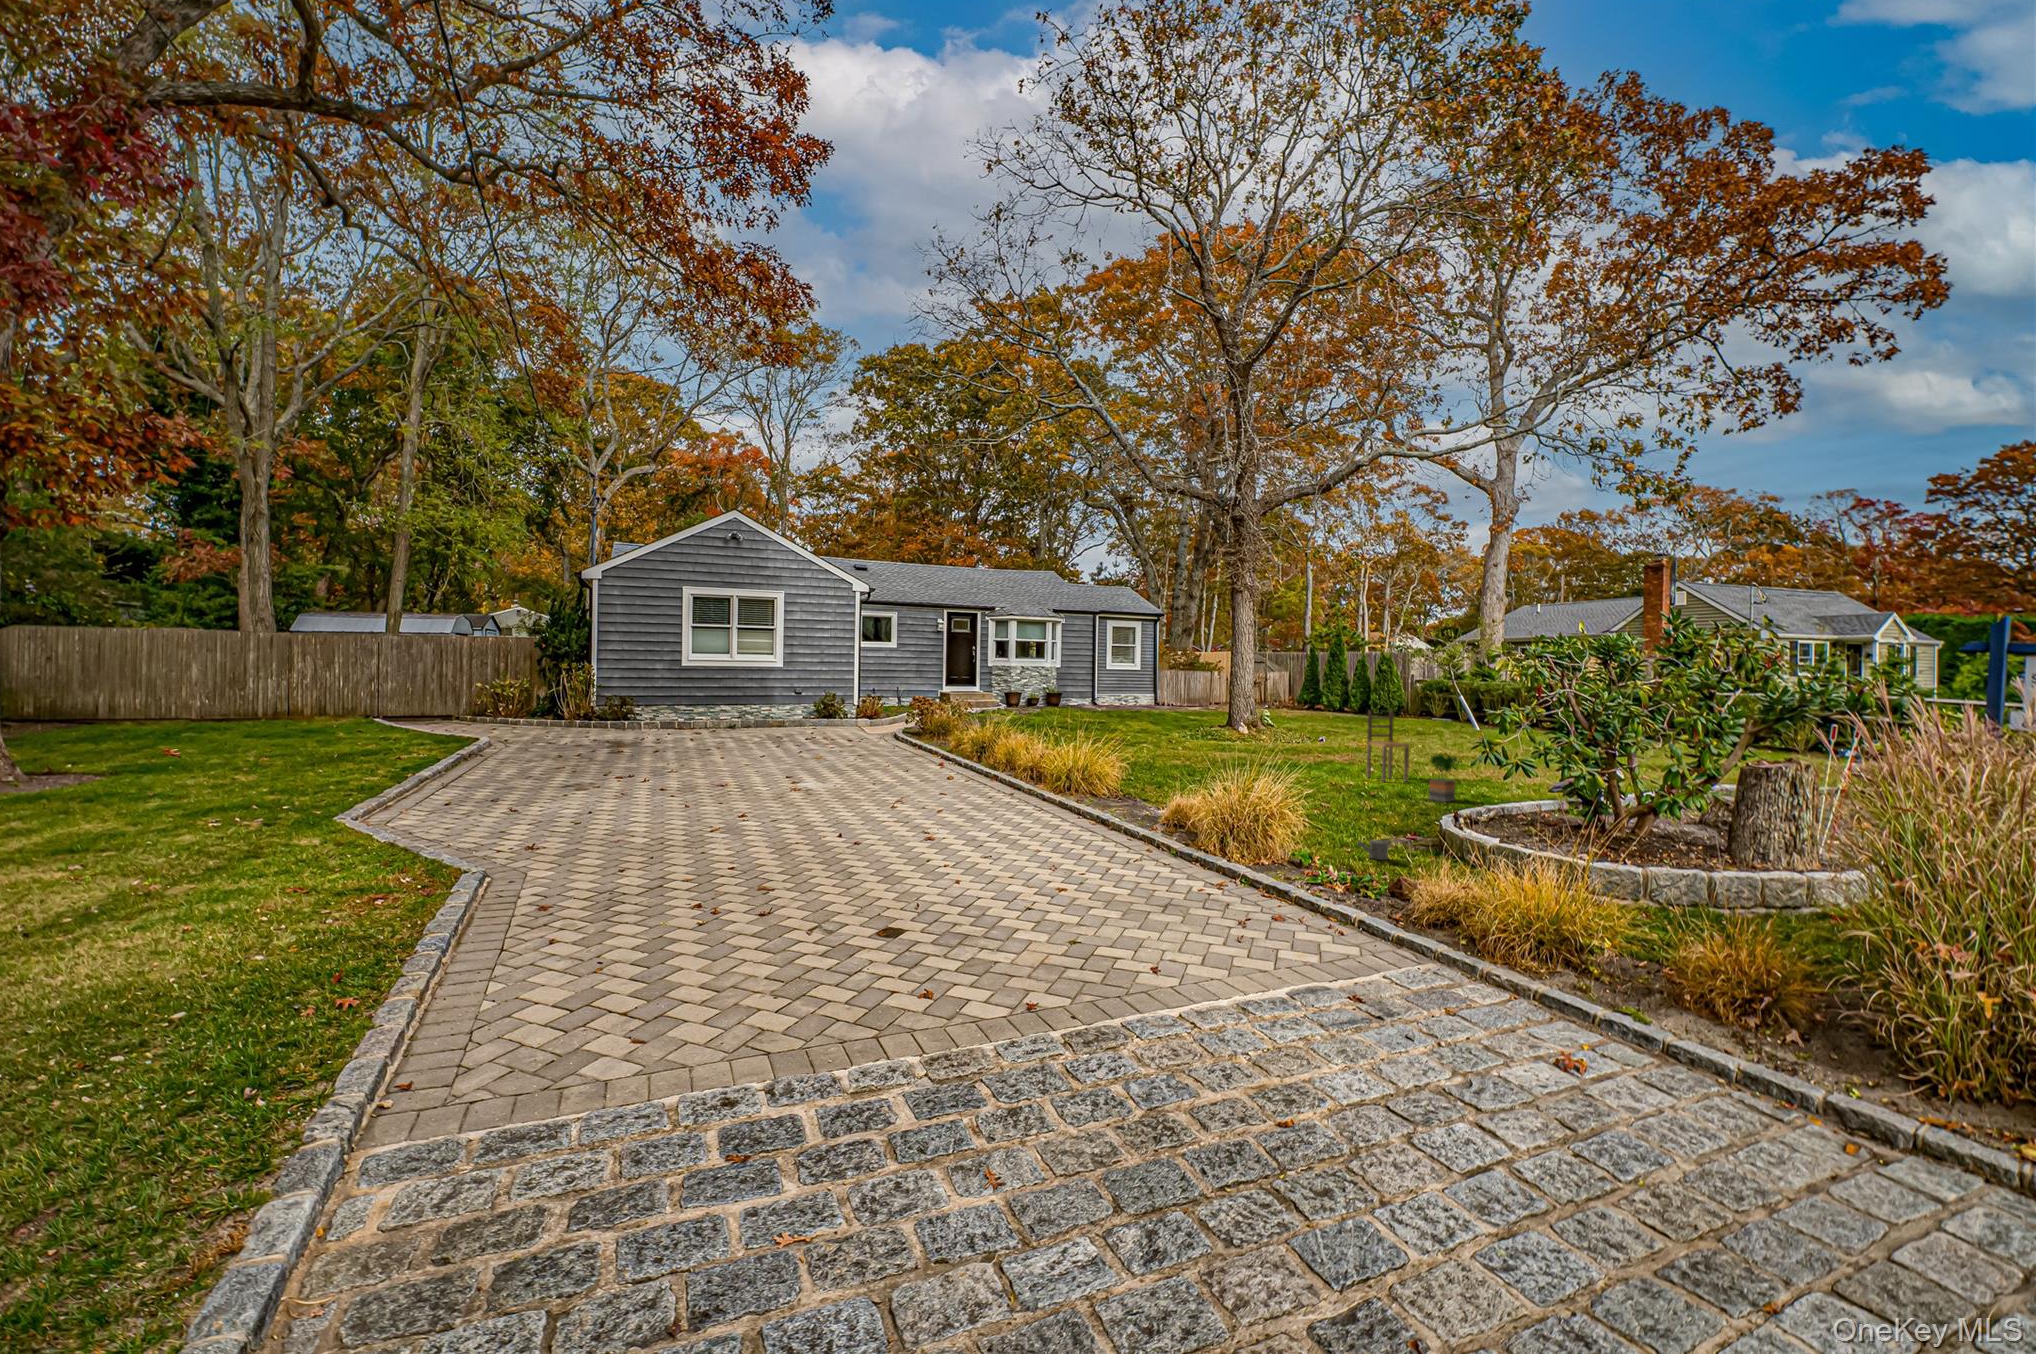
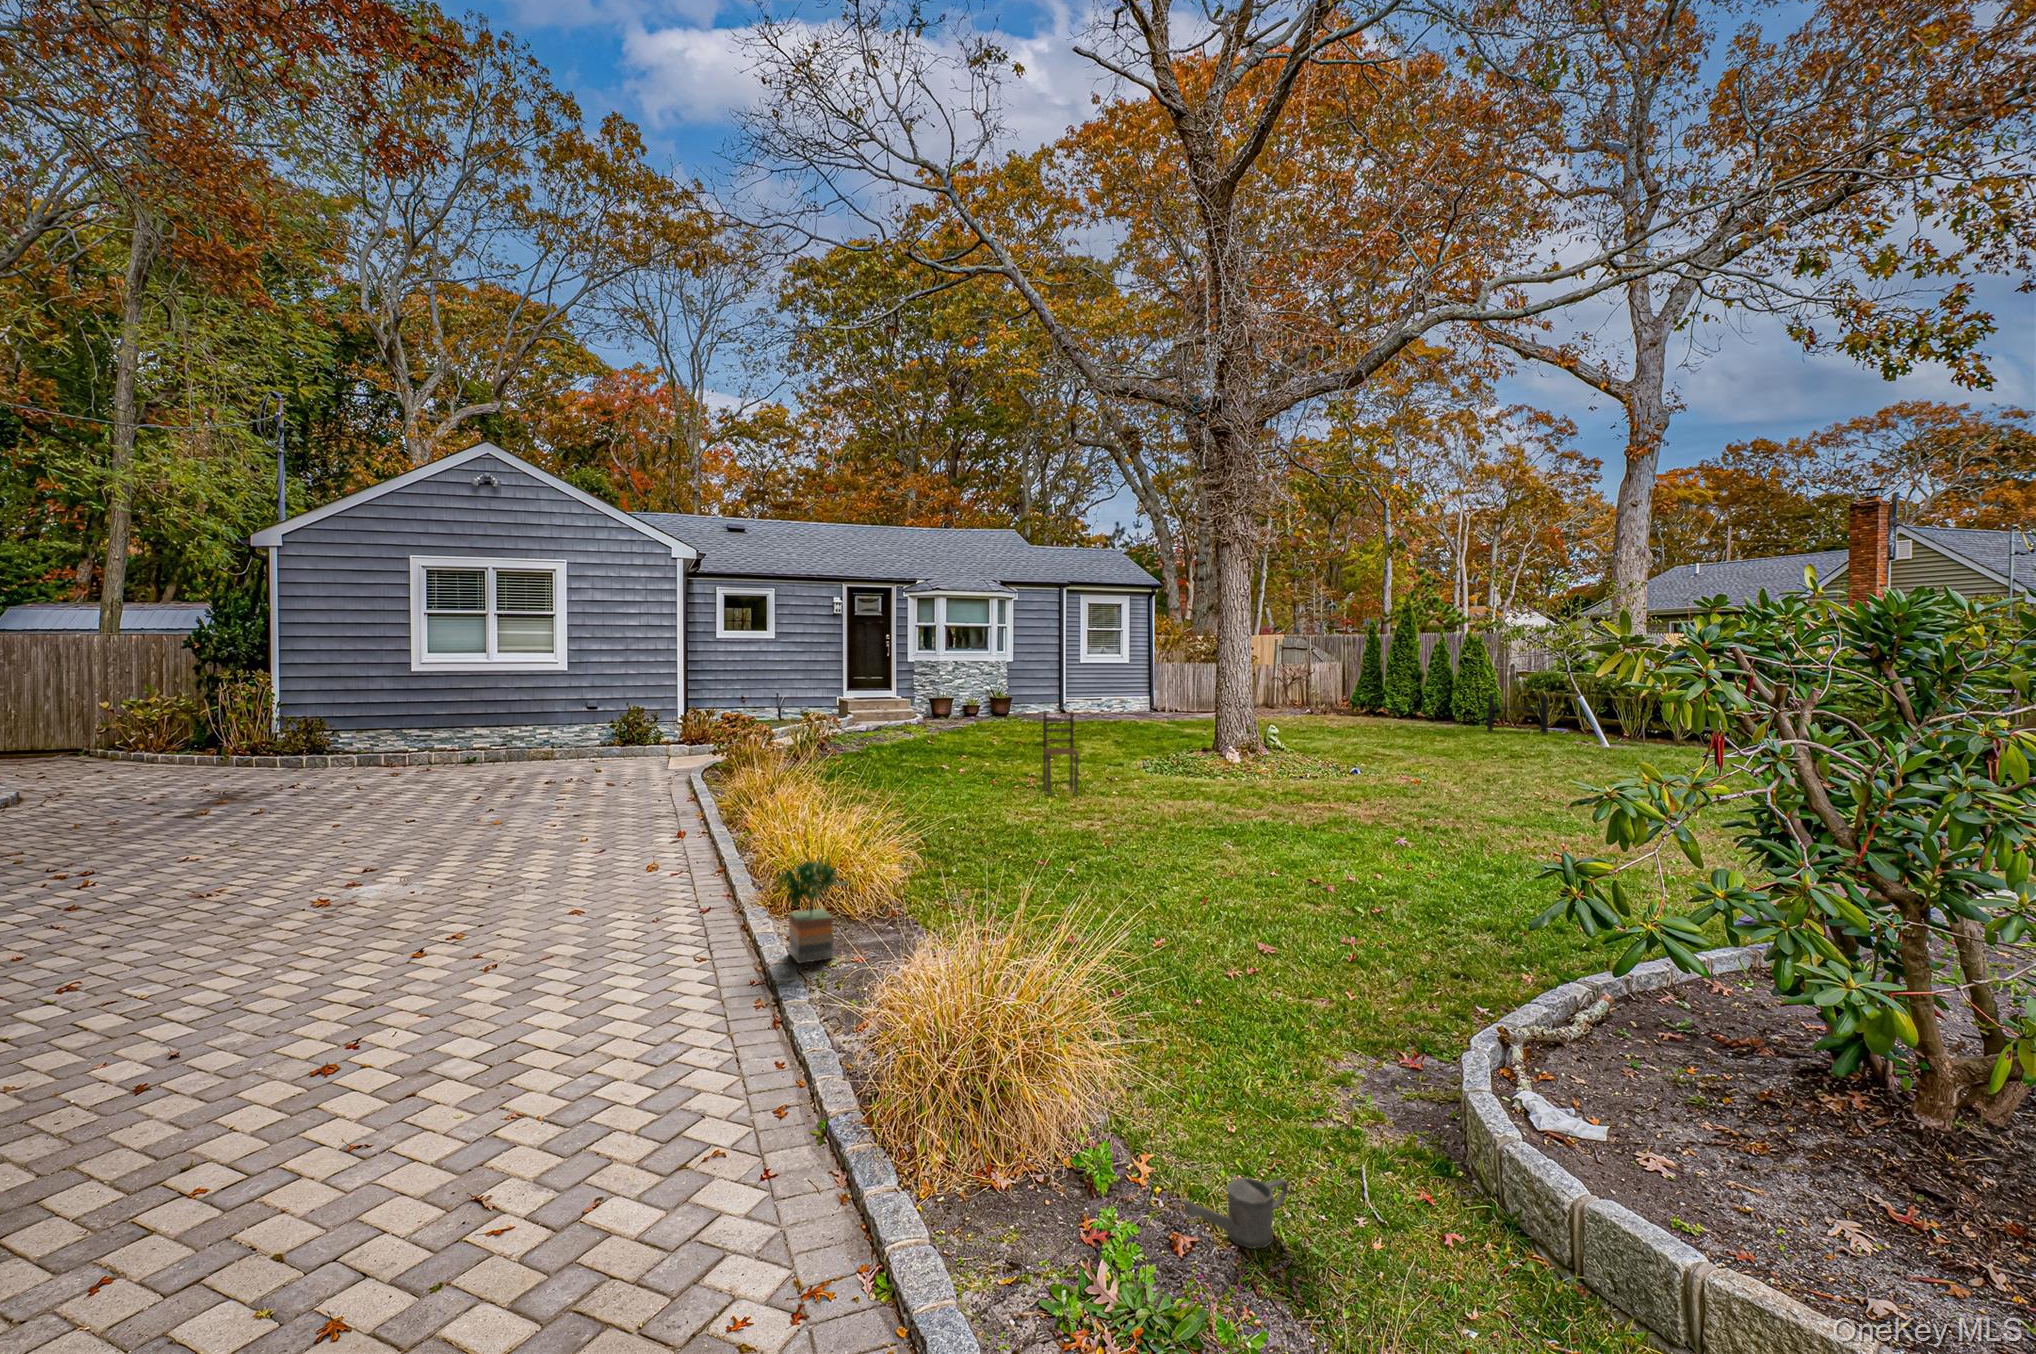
bench: none [1400,691,1442,719] -> present [1487,694,1548,735]
chair: present [1367,711,1409,782] -> present [1043,711,1079,795]
potted tree: present [1429,754,1461,802] -> present [778,861,845,963]

